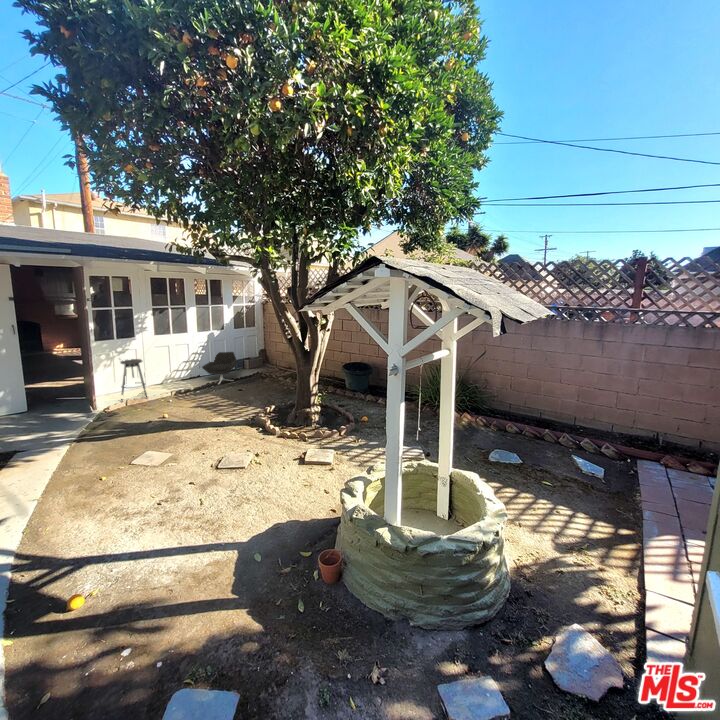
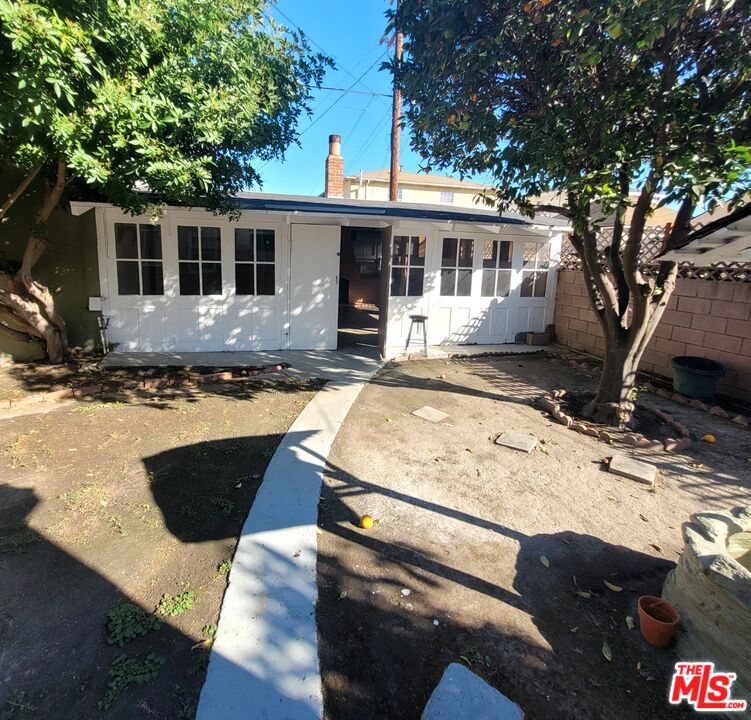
lounge chair: present [202,352,237,384] -> none [483,320,522,356]

